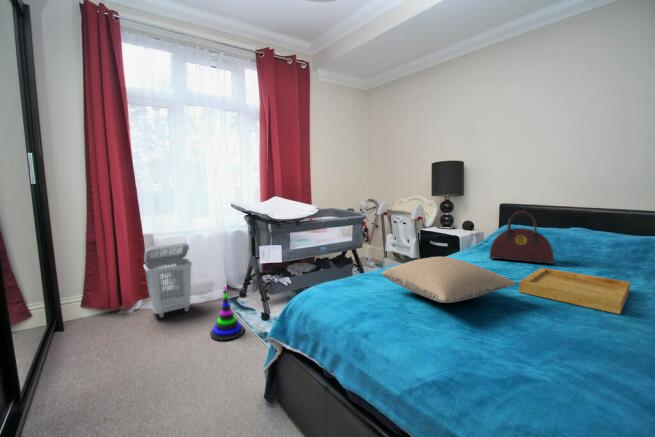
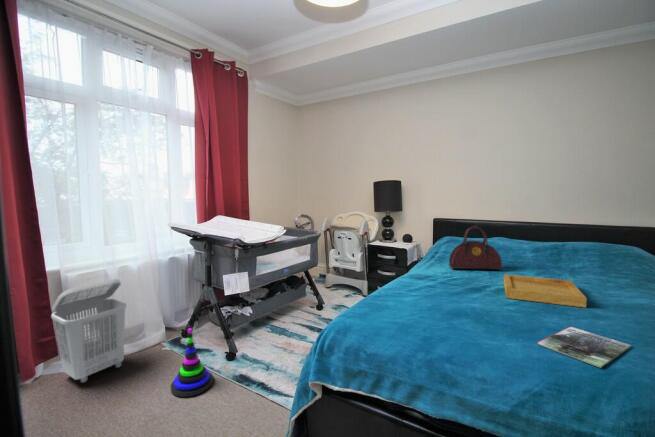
pillow: present [382,257,516,303] -> none [403,273,515,317]
magazine: none [491,329,625,373] -> present [537,327,631,368]

